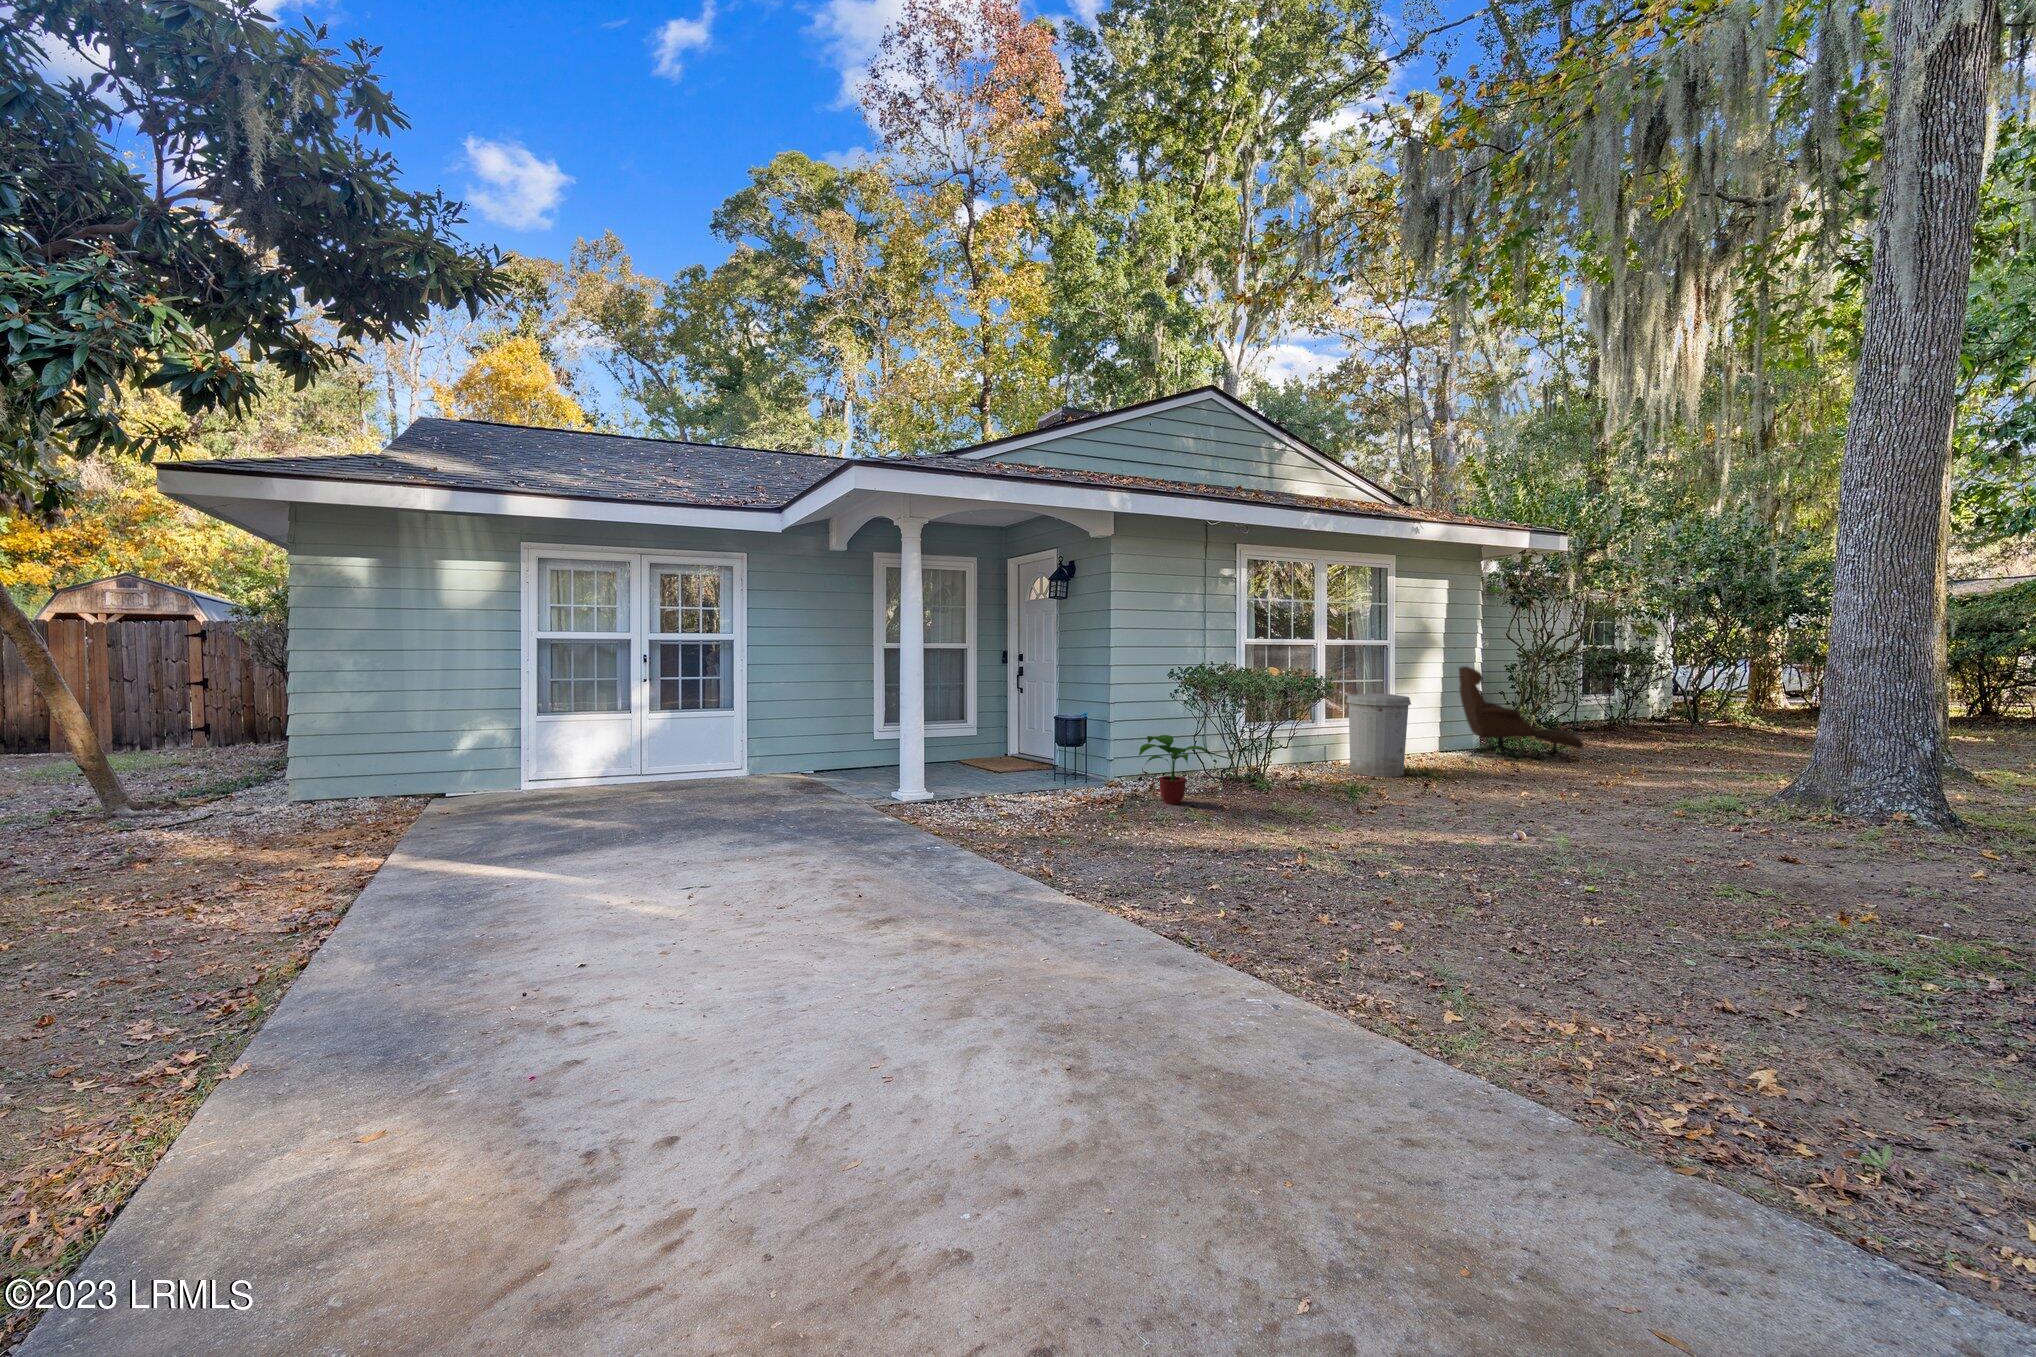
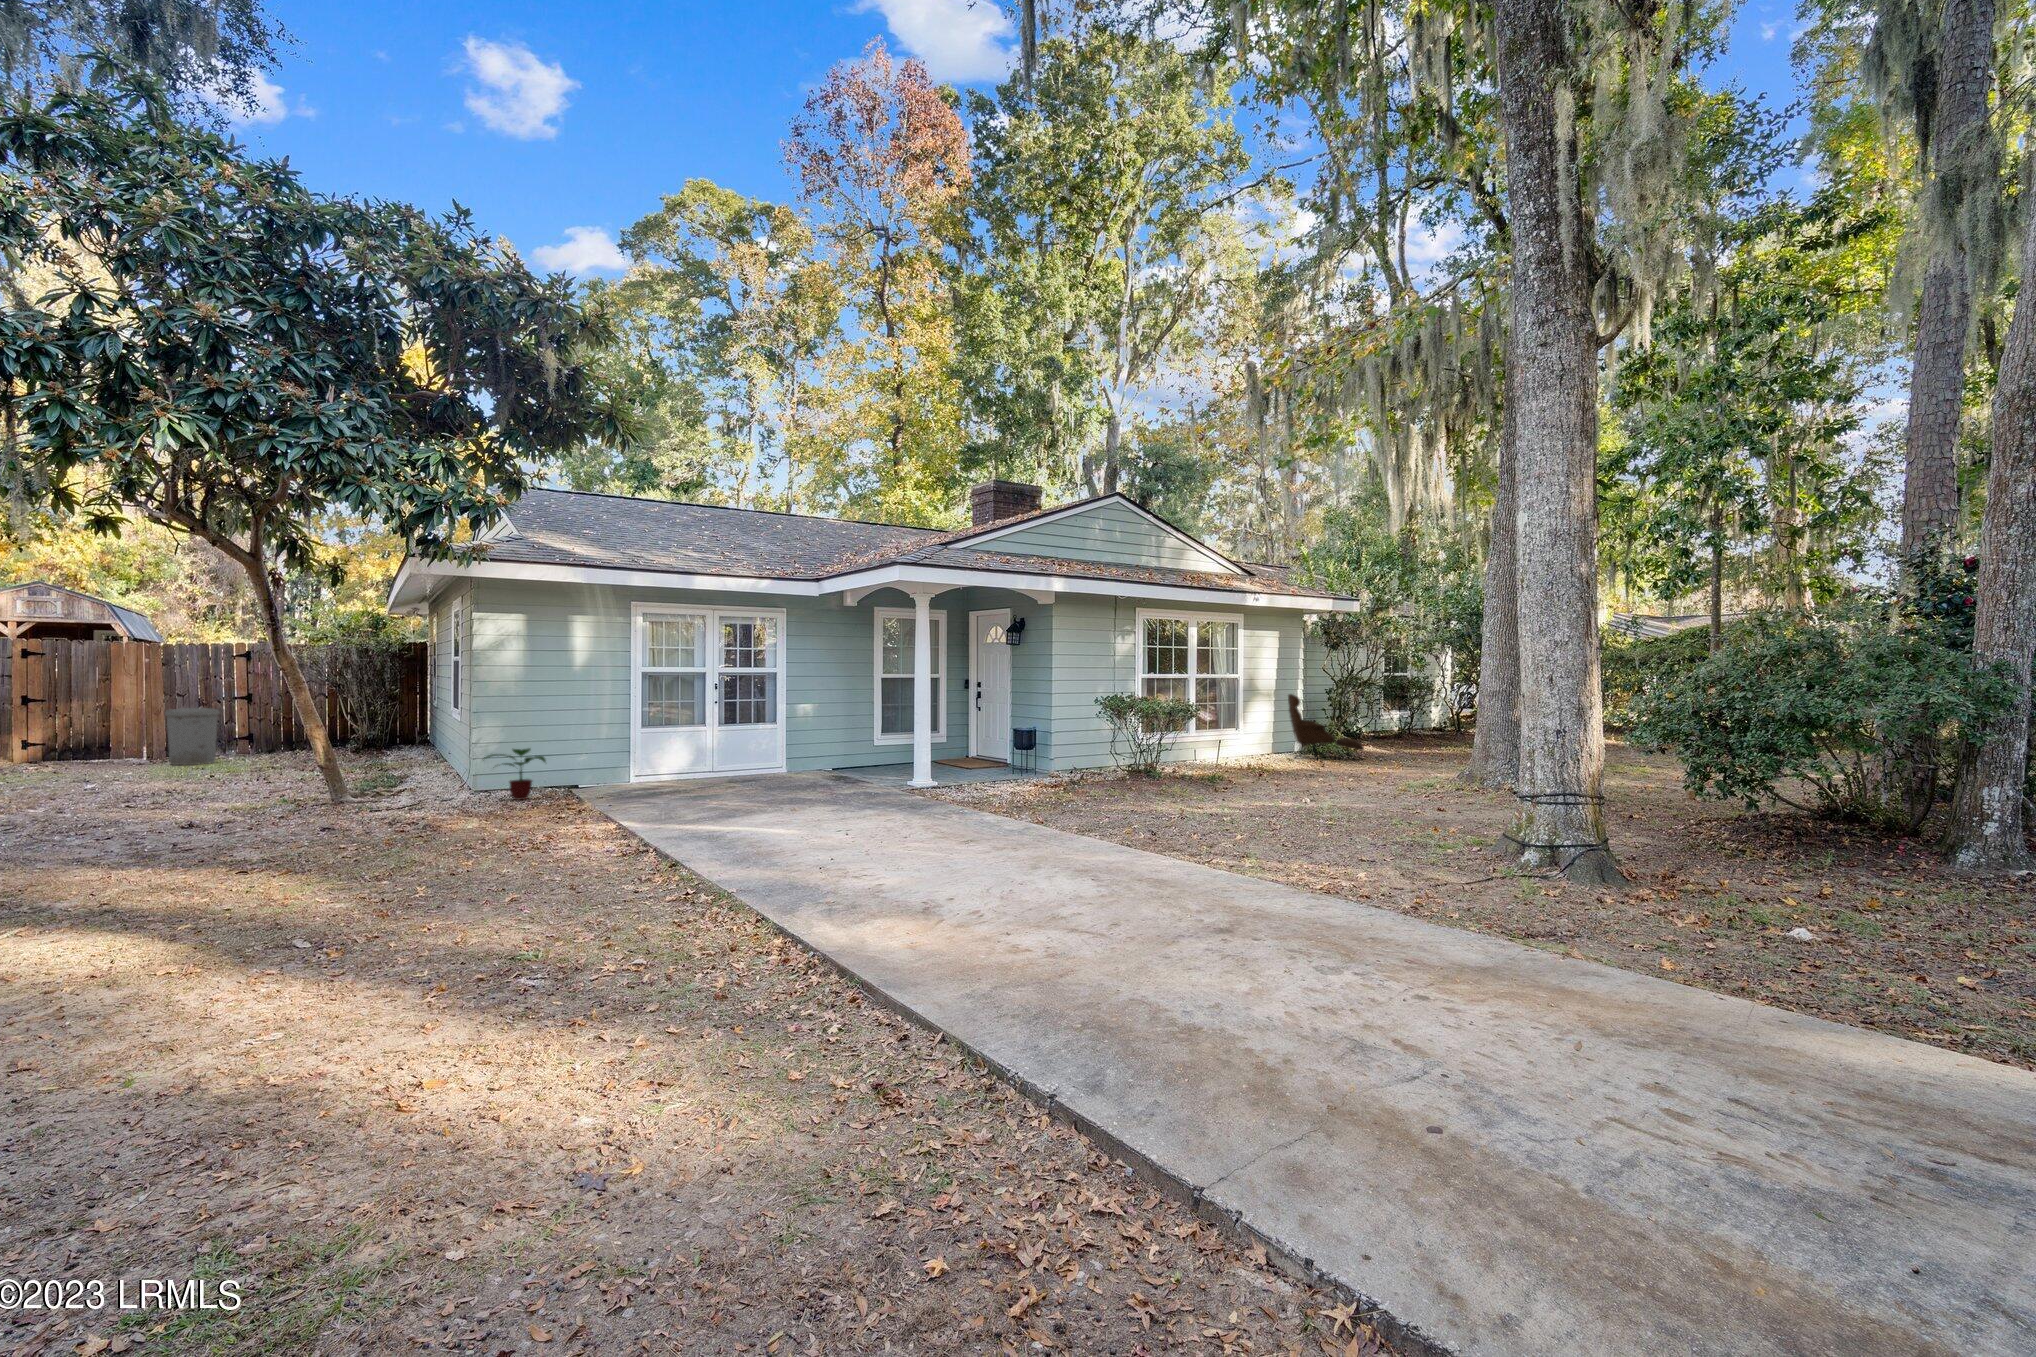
trash can: present [1346,693,1411,777] -> present [165,708,219,765]
potted plant: present [1139,735,1212,804] -> present [484,748,546,800]

